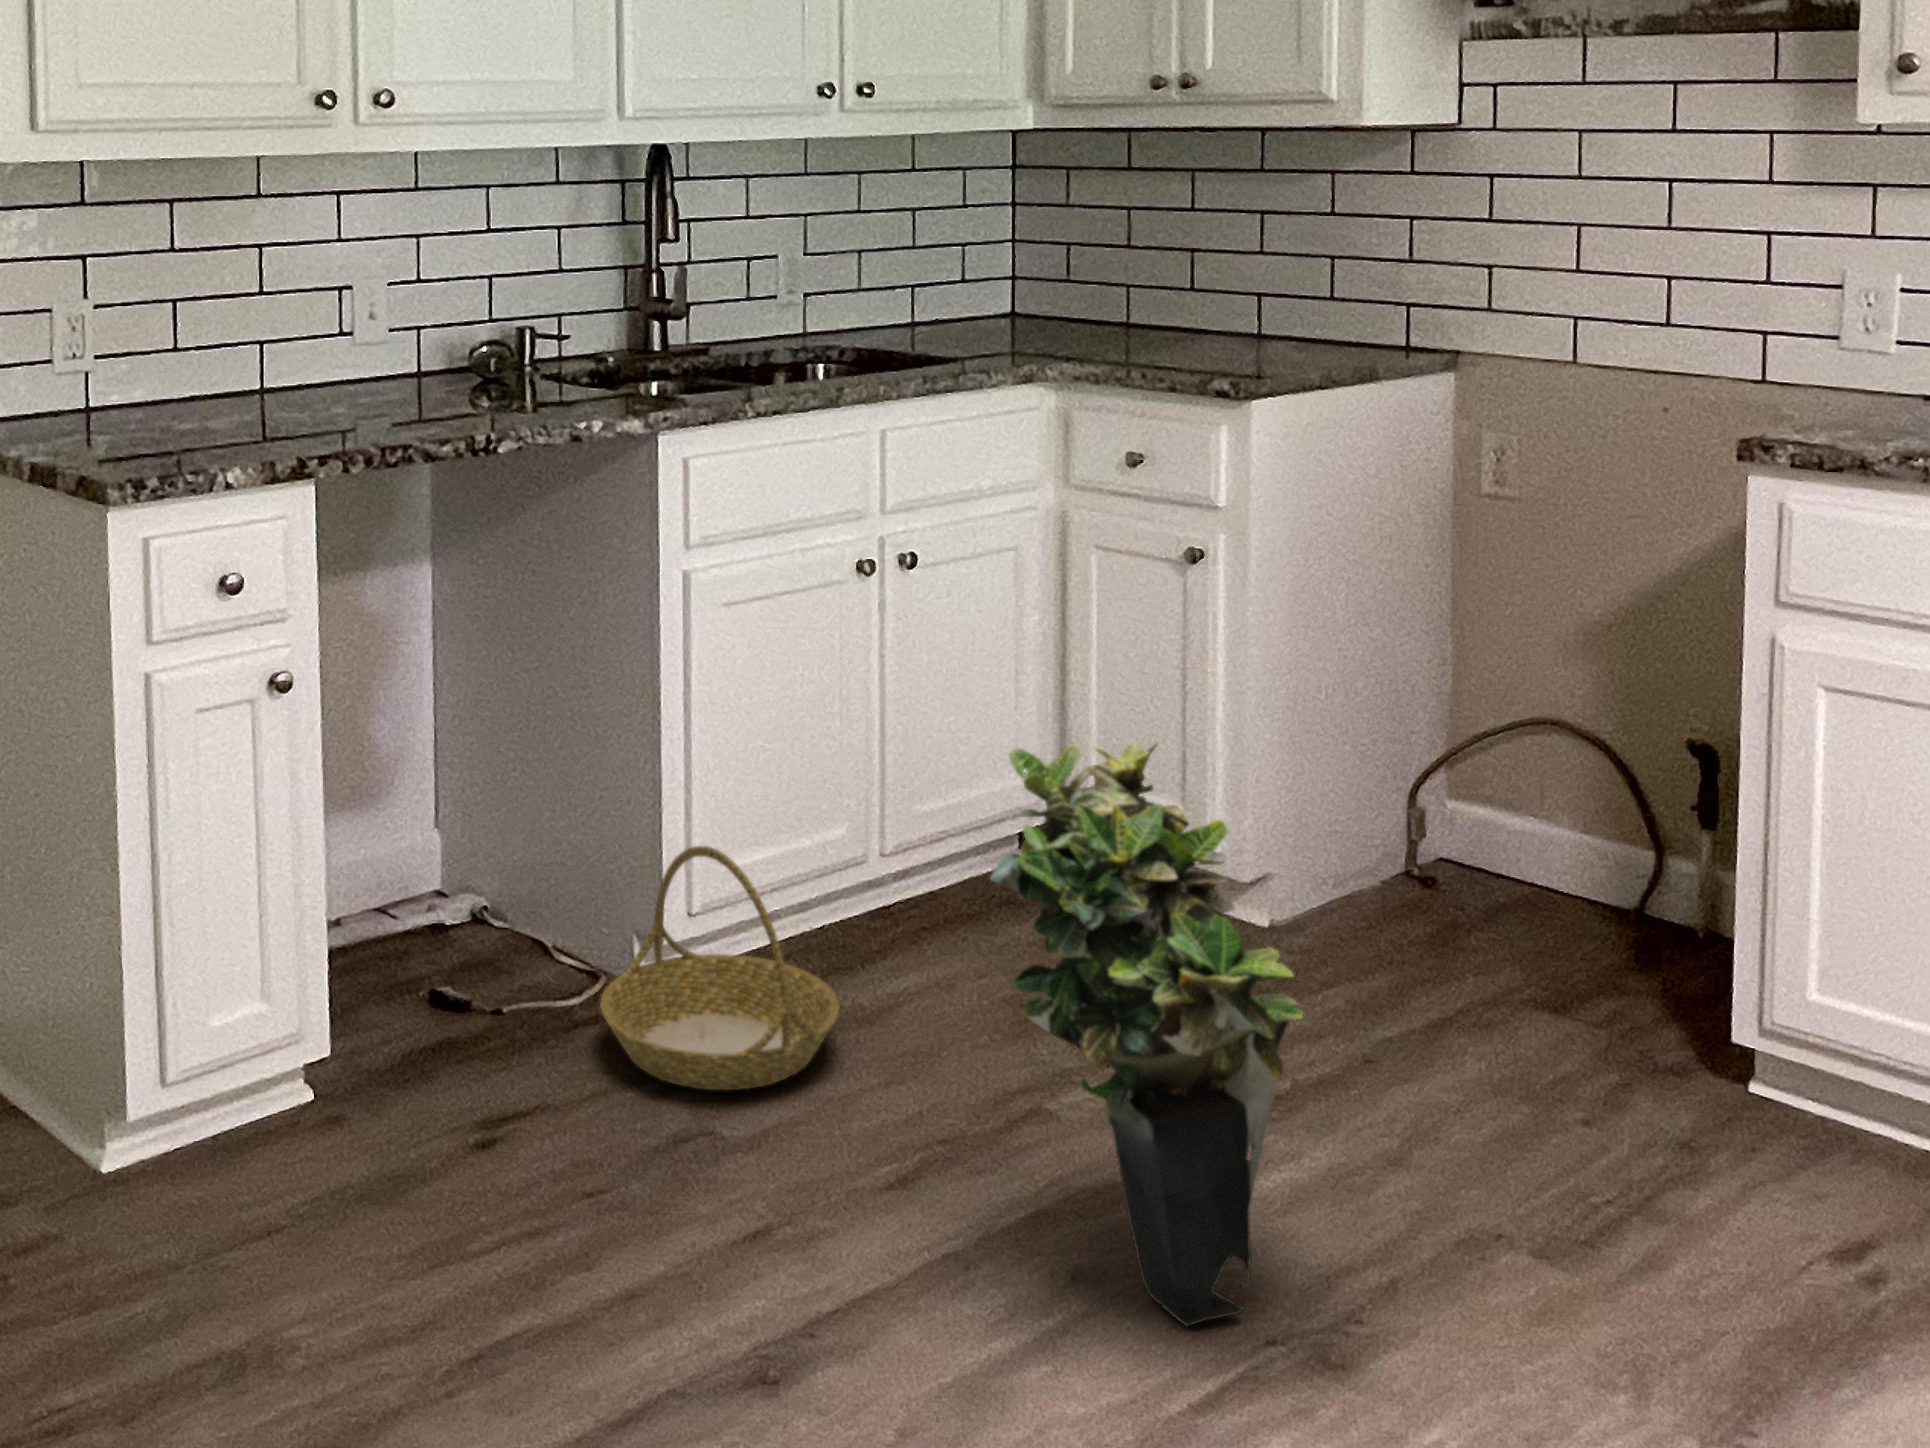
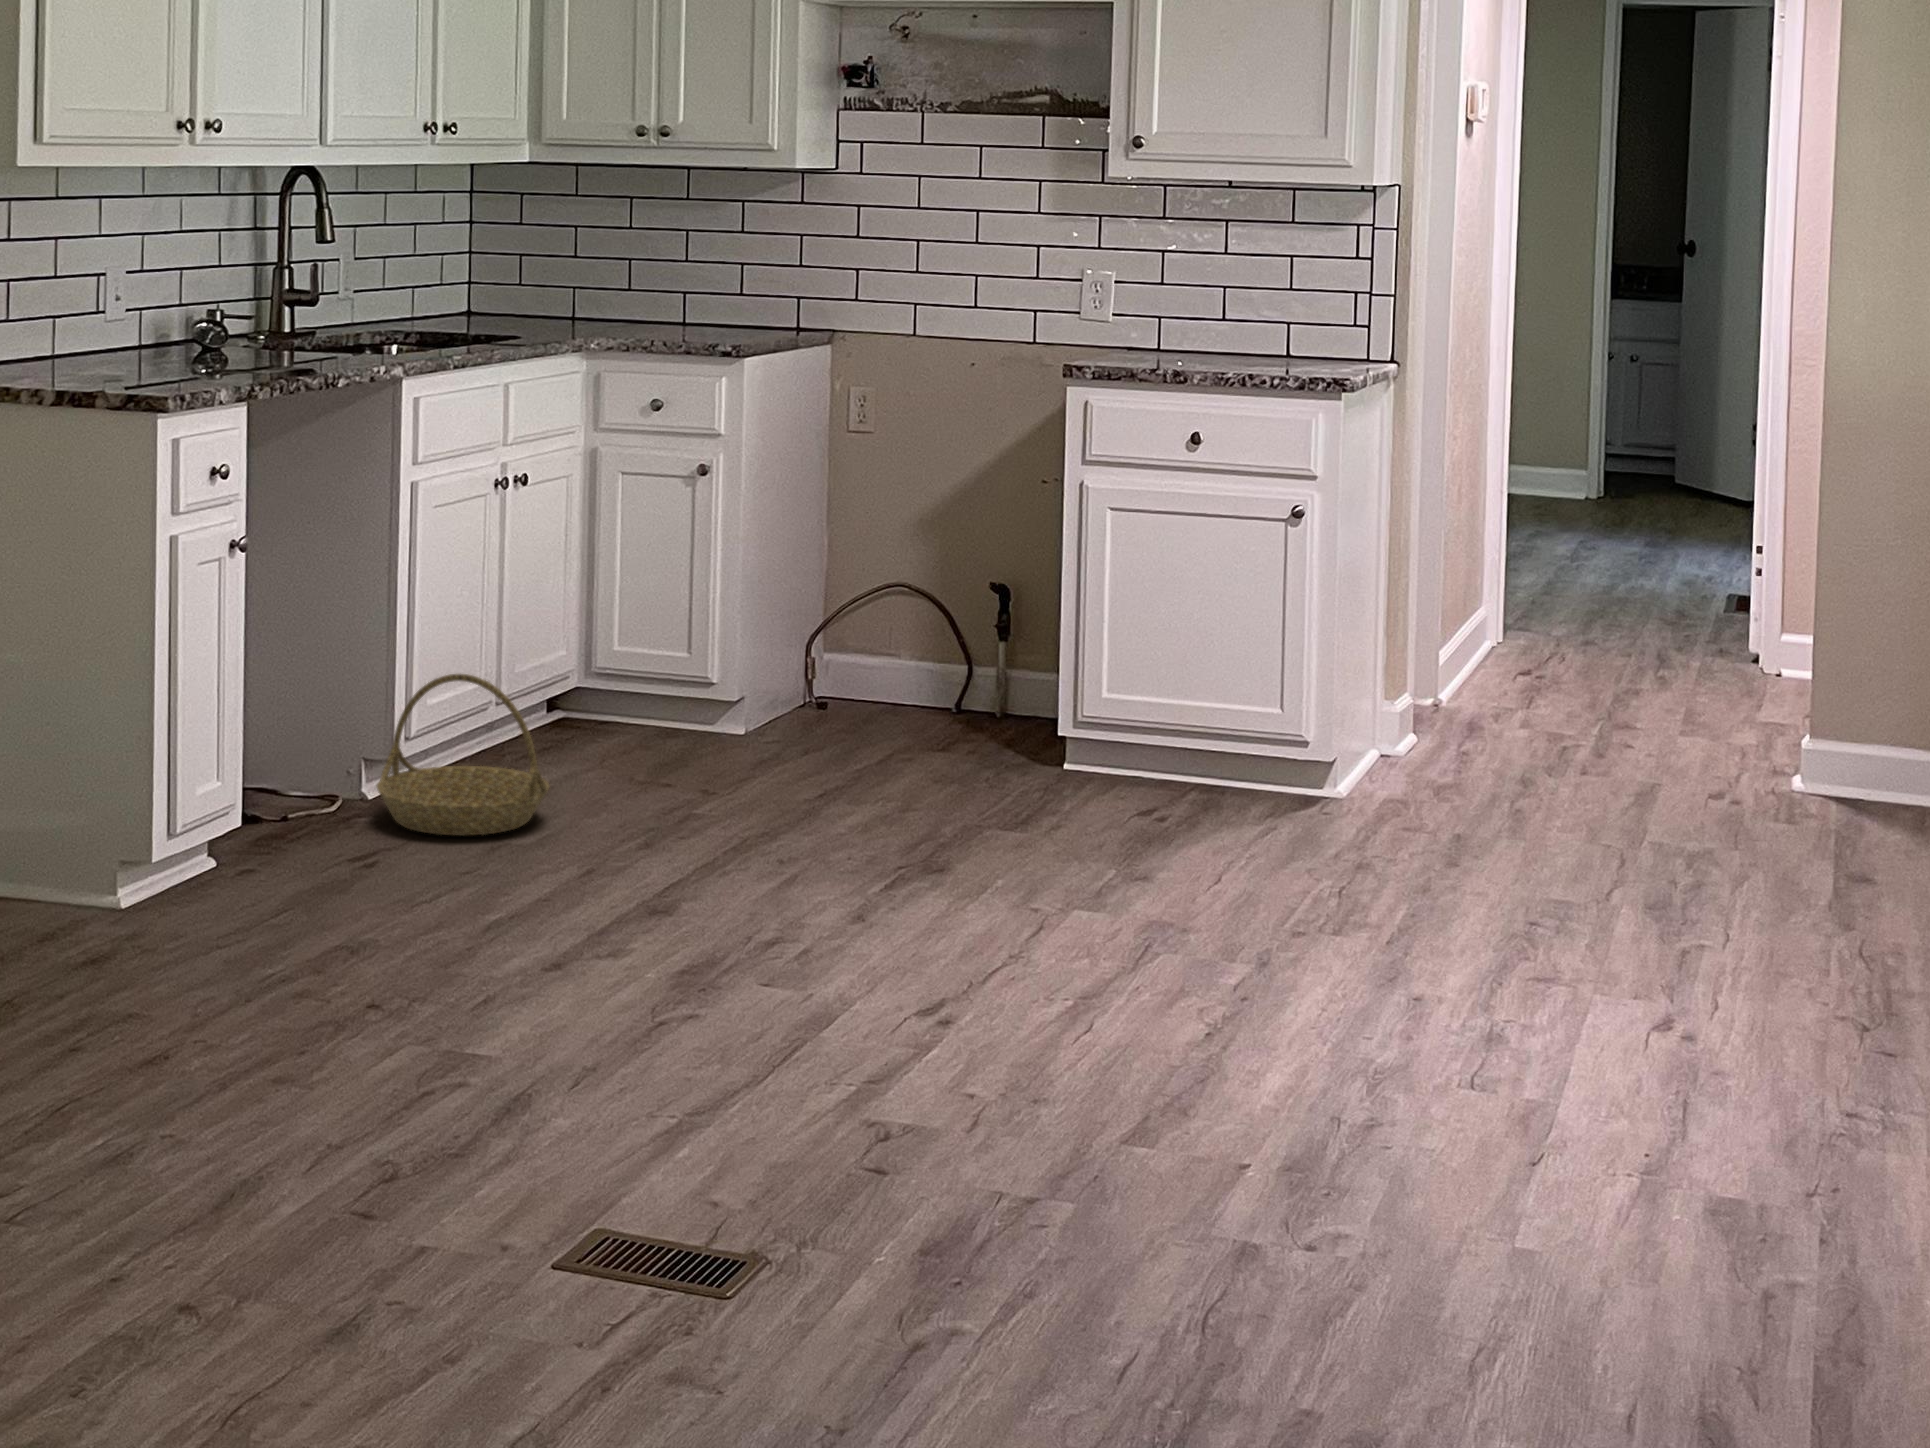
potted plant: present [991,741,1303,1326] -> none [719,546,905,876]

